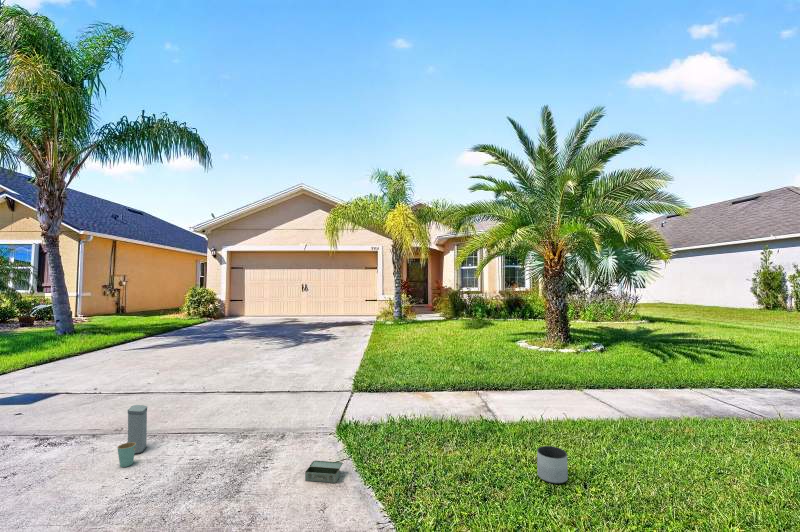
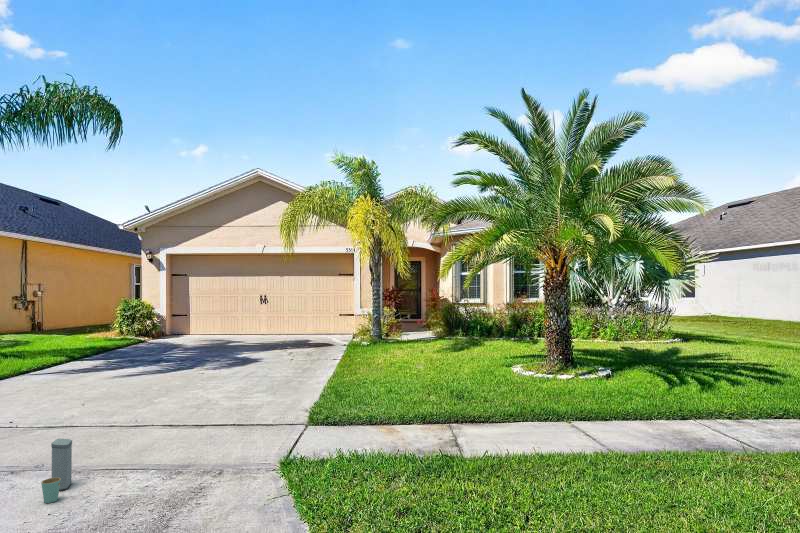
planter: present [537,446,568,484] -> none [477,478,507,515]
toolbox: present [305,461,343,483] -> none [238,495,279,516]

